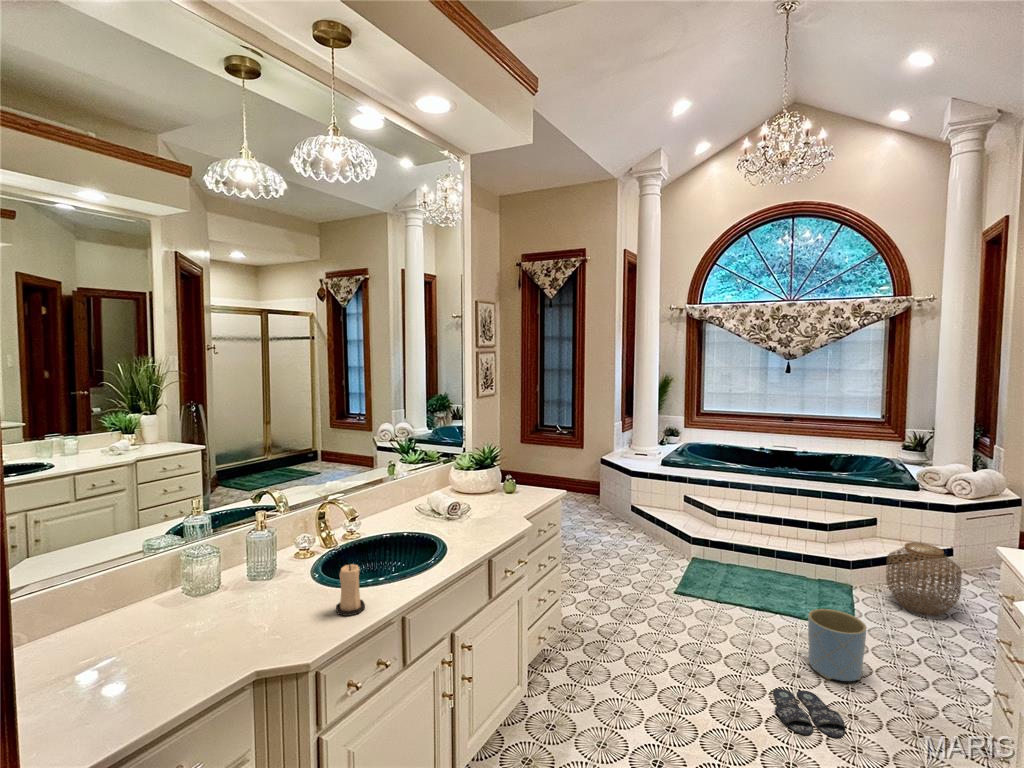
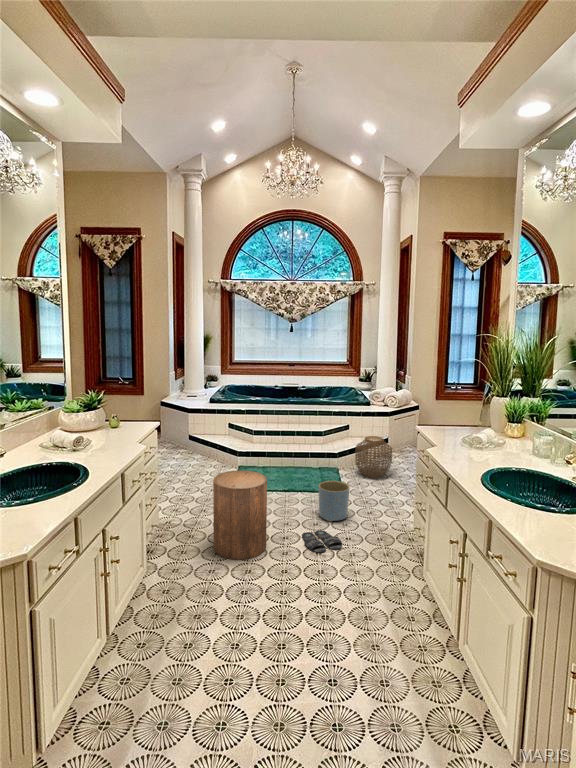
candle: present [336,564,365,616] -> none [27,482,52,521]
stool: none [630,569,714,710] -> present [213,470,267,560]

